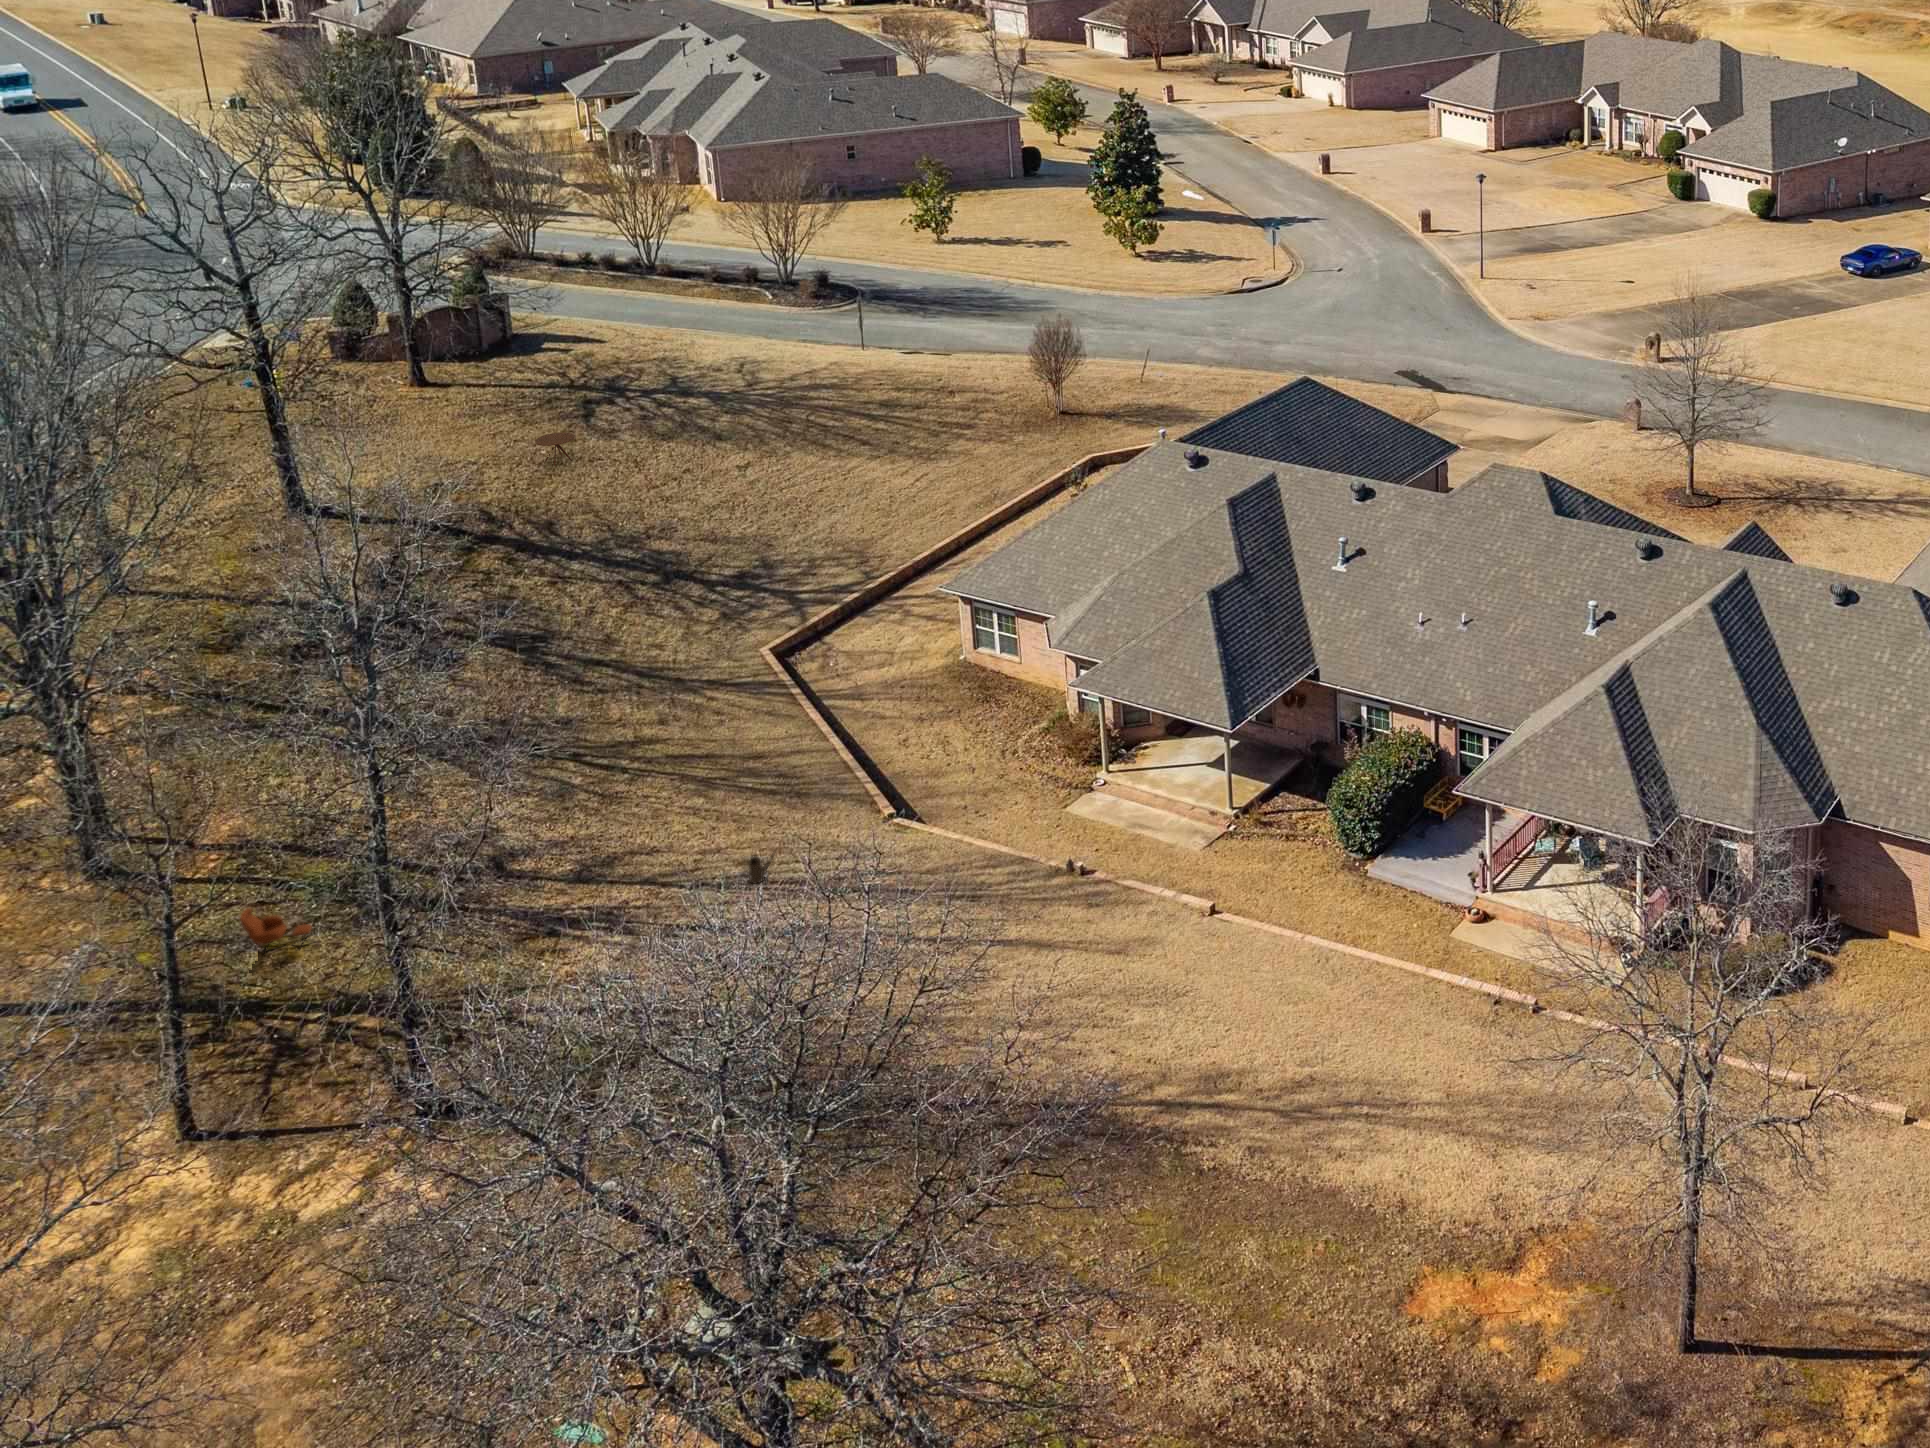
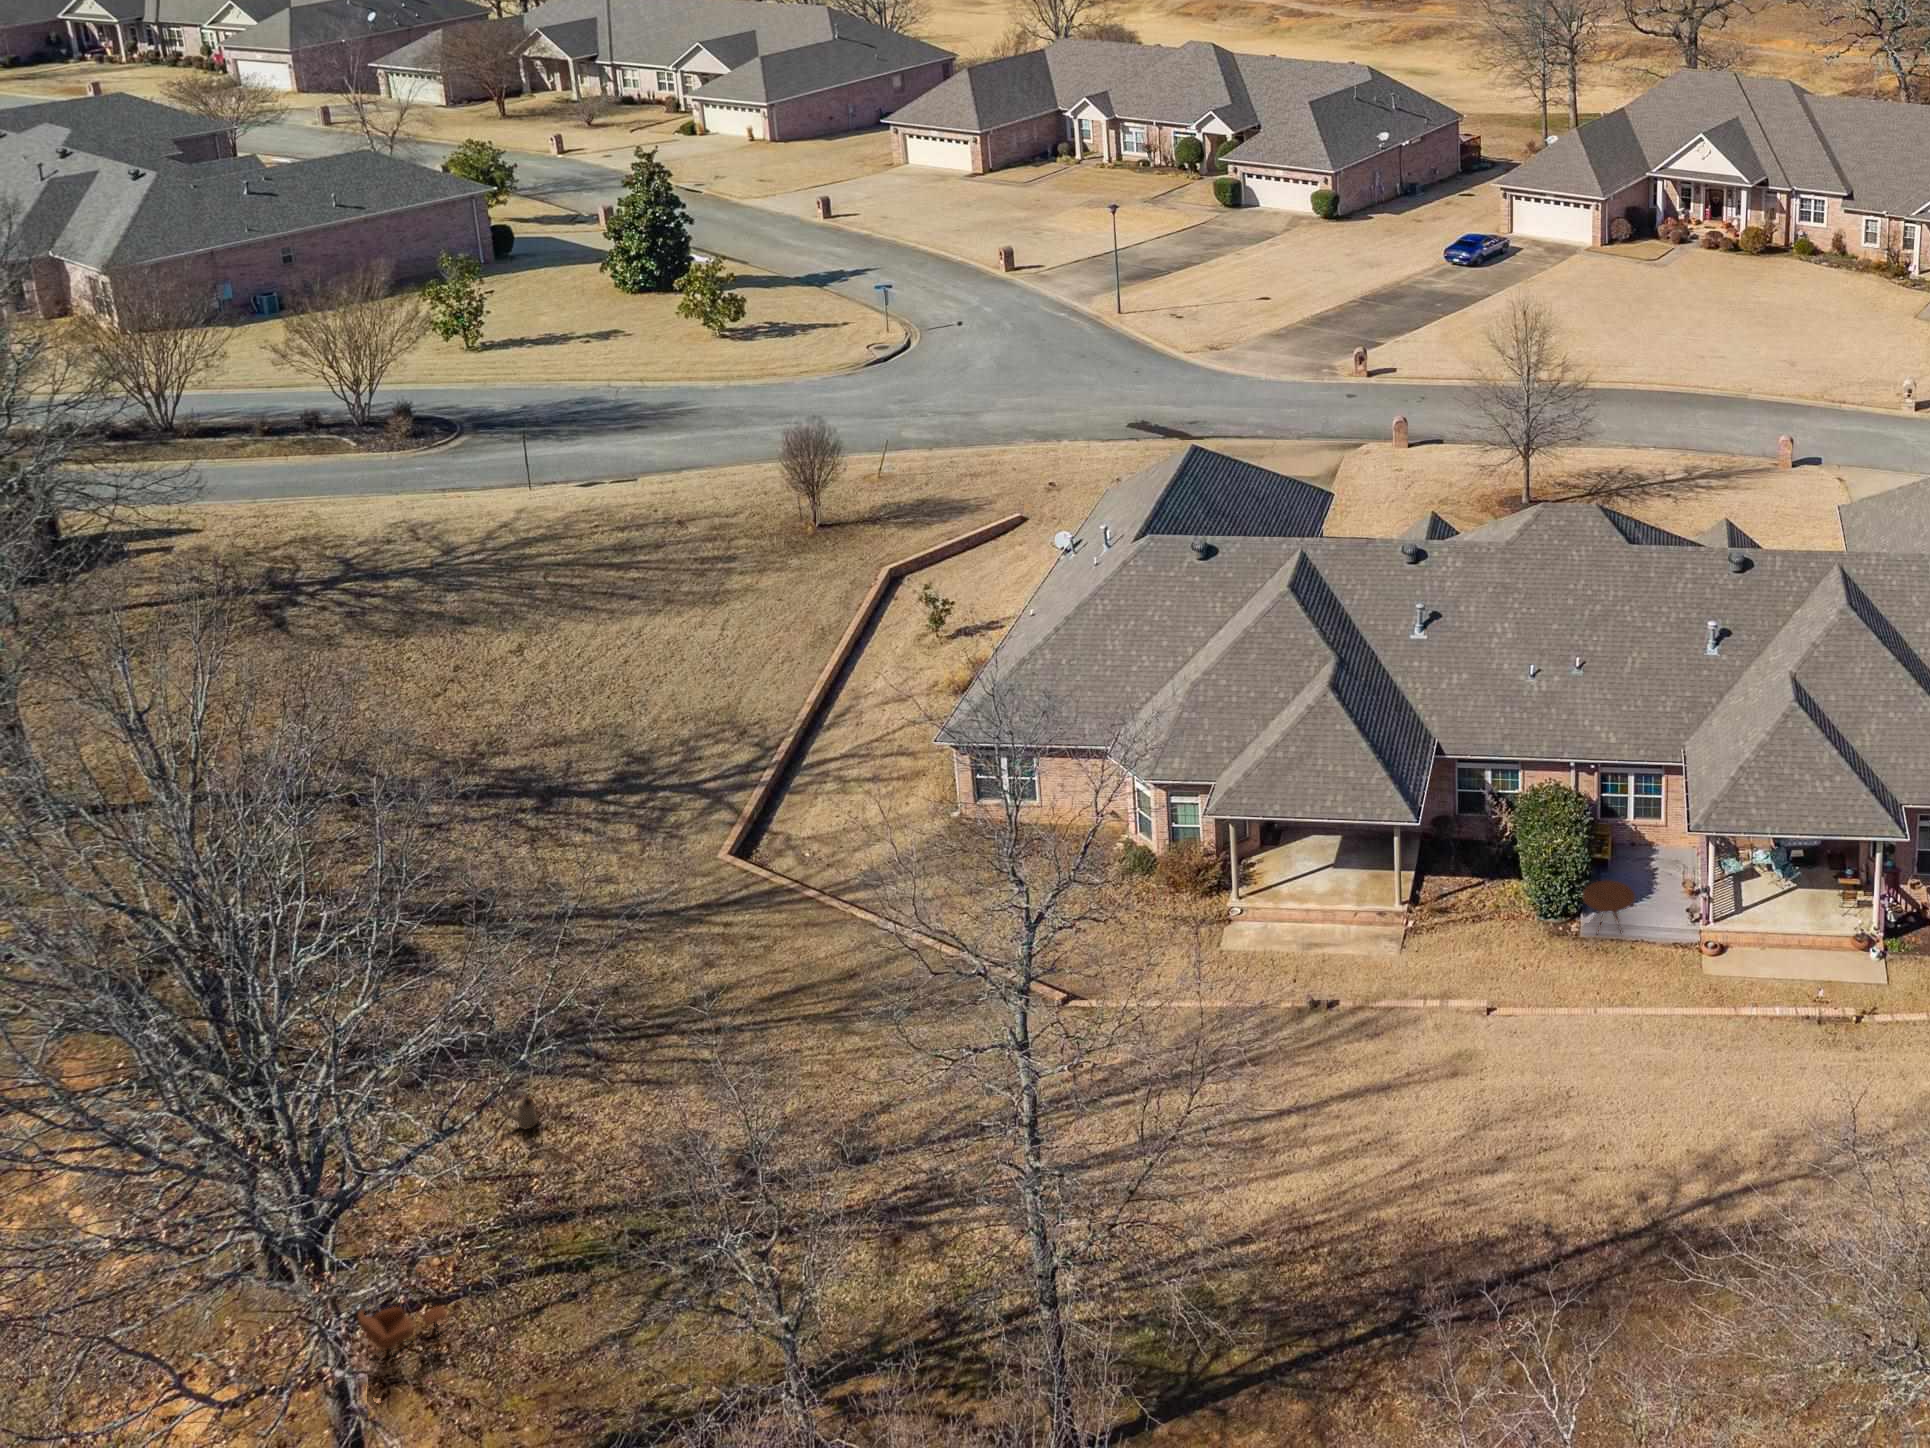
round table: present [535,432,575,465] -> present [1582,880,1635,923]
watering can: present [748,851,774,883] -> present [496,1094,538,1129]

